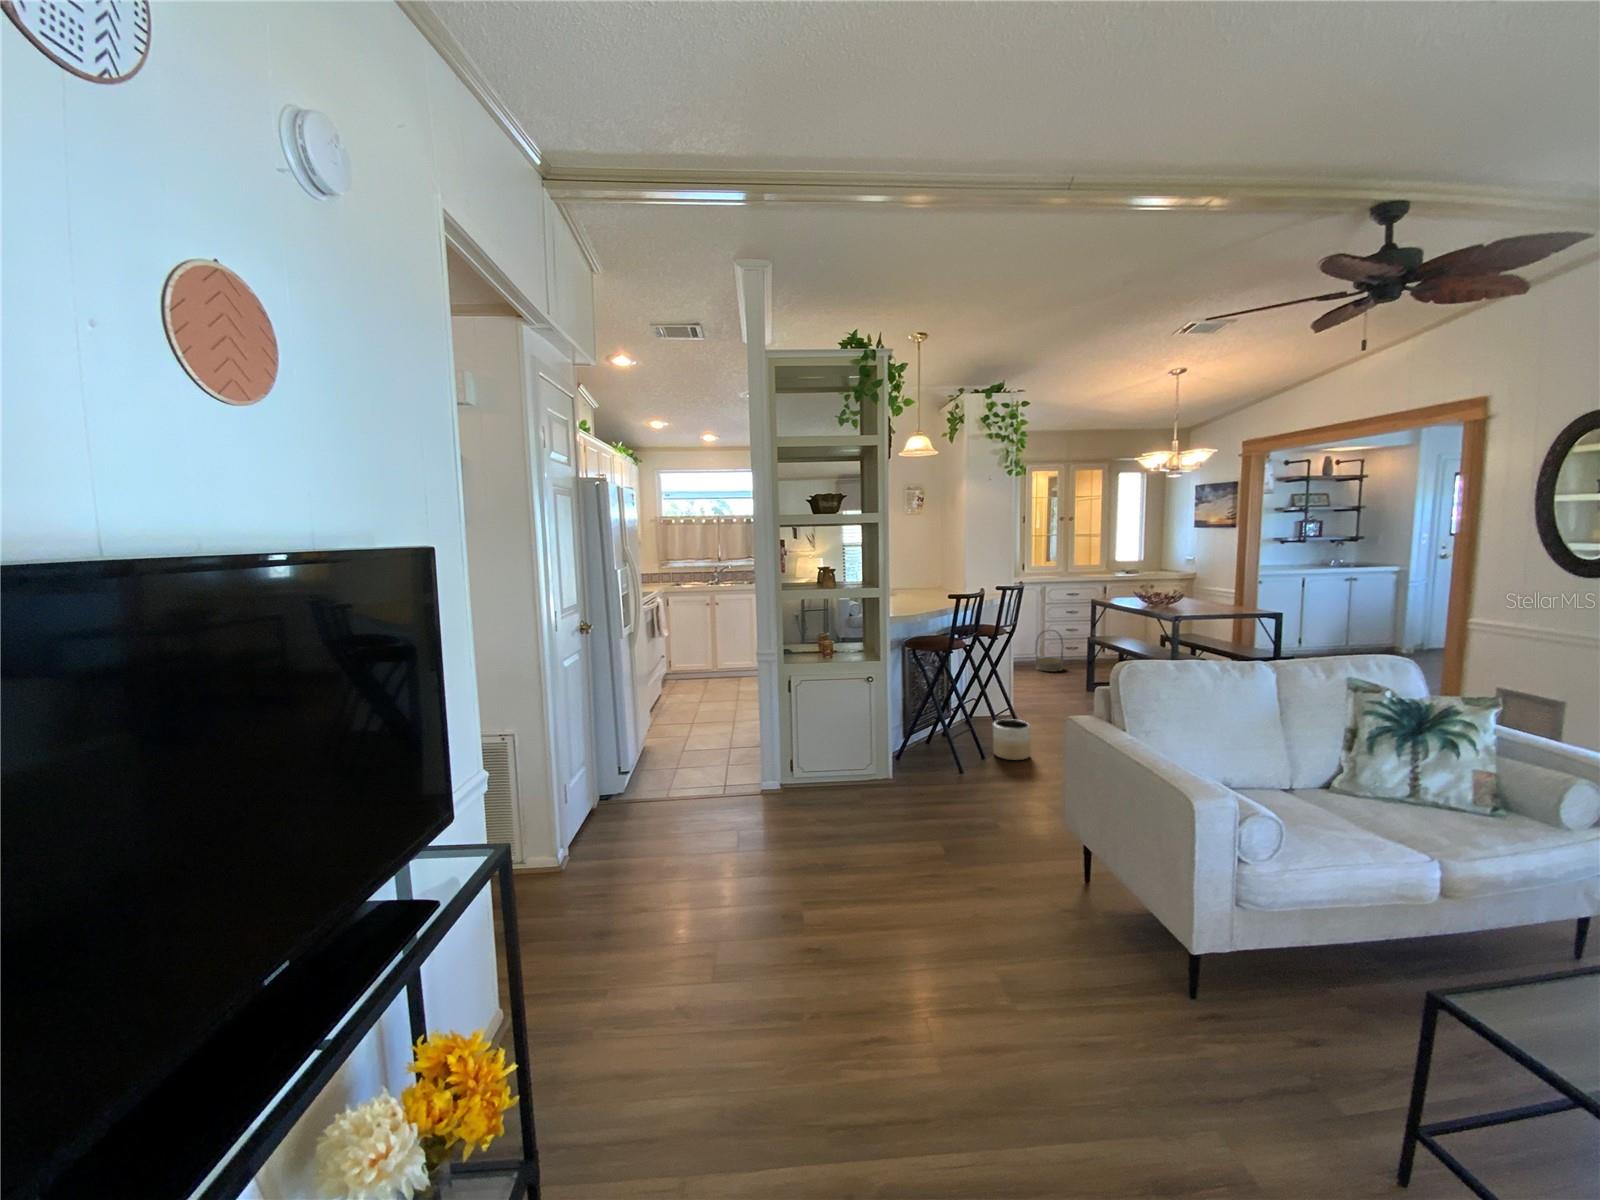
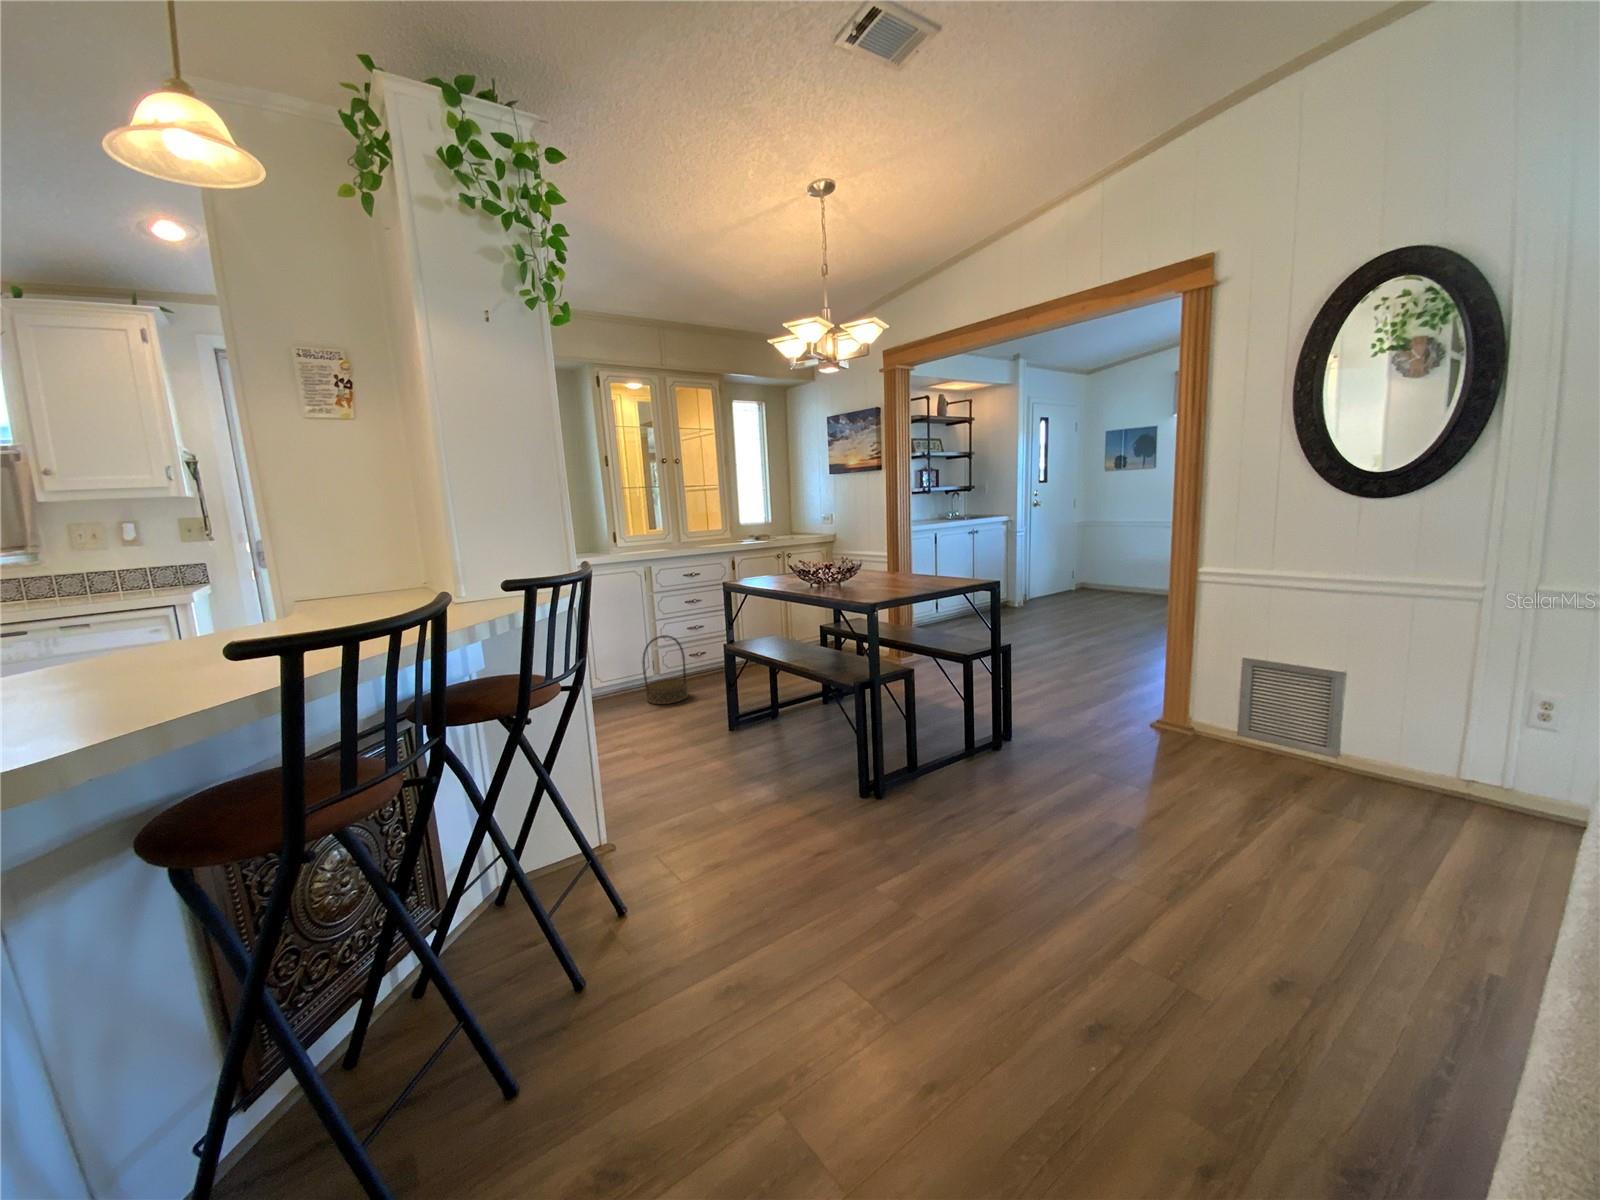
planter: present [993,719,1031,760] -> none [528,949,644,1107]

